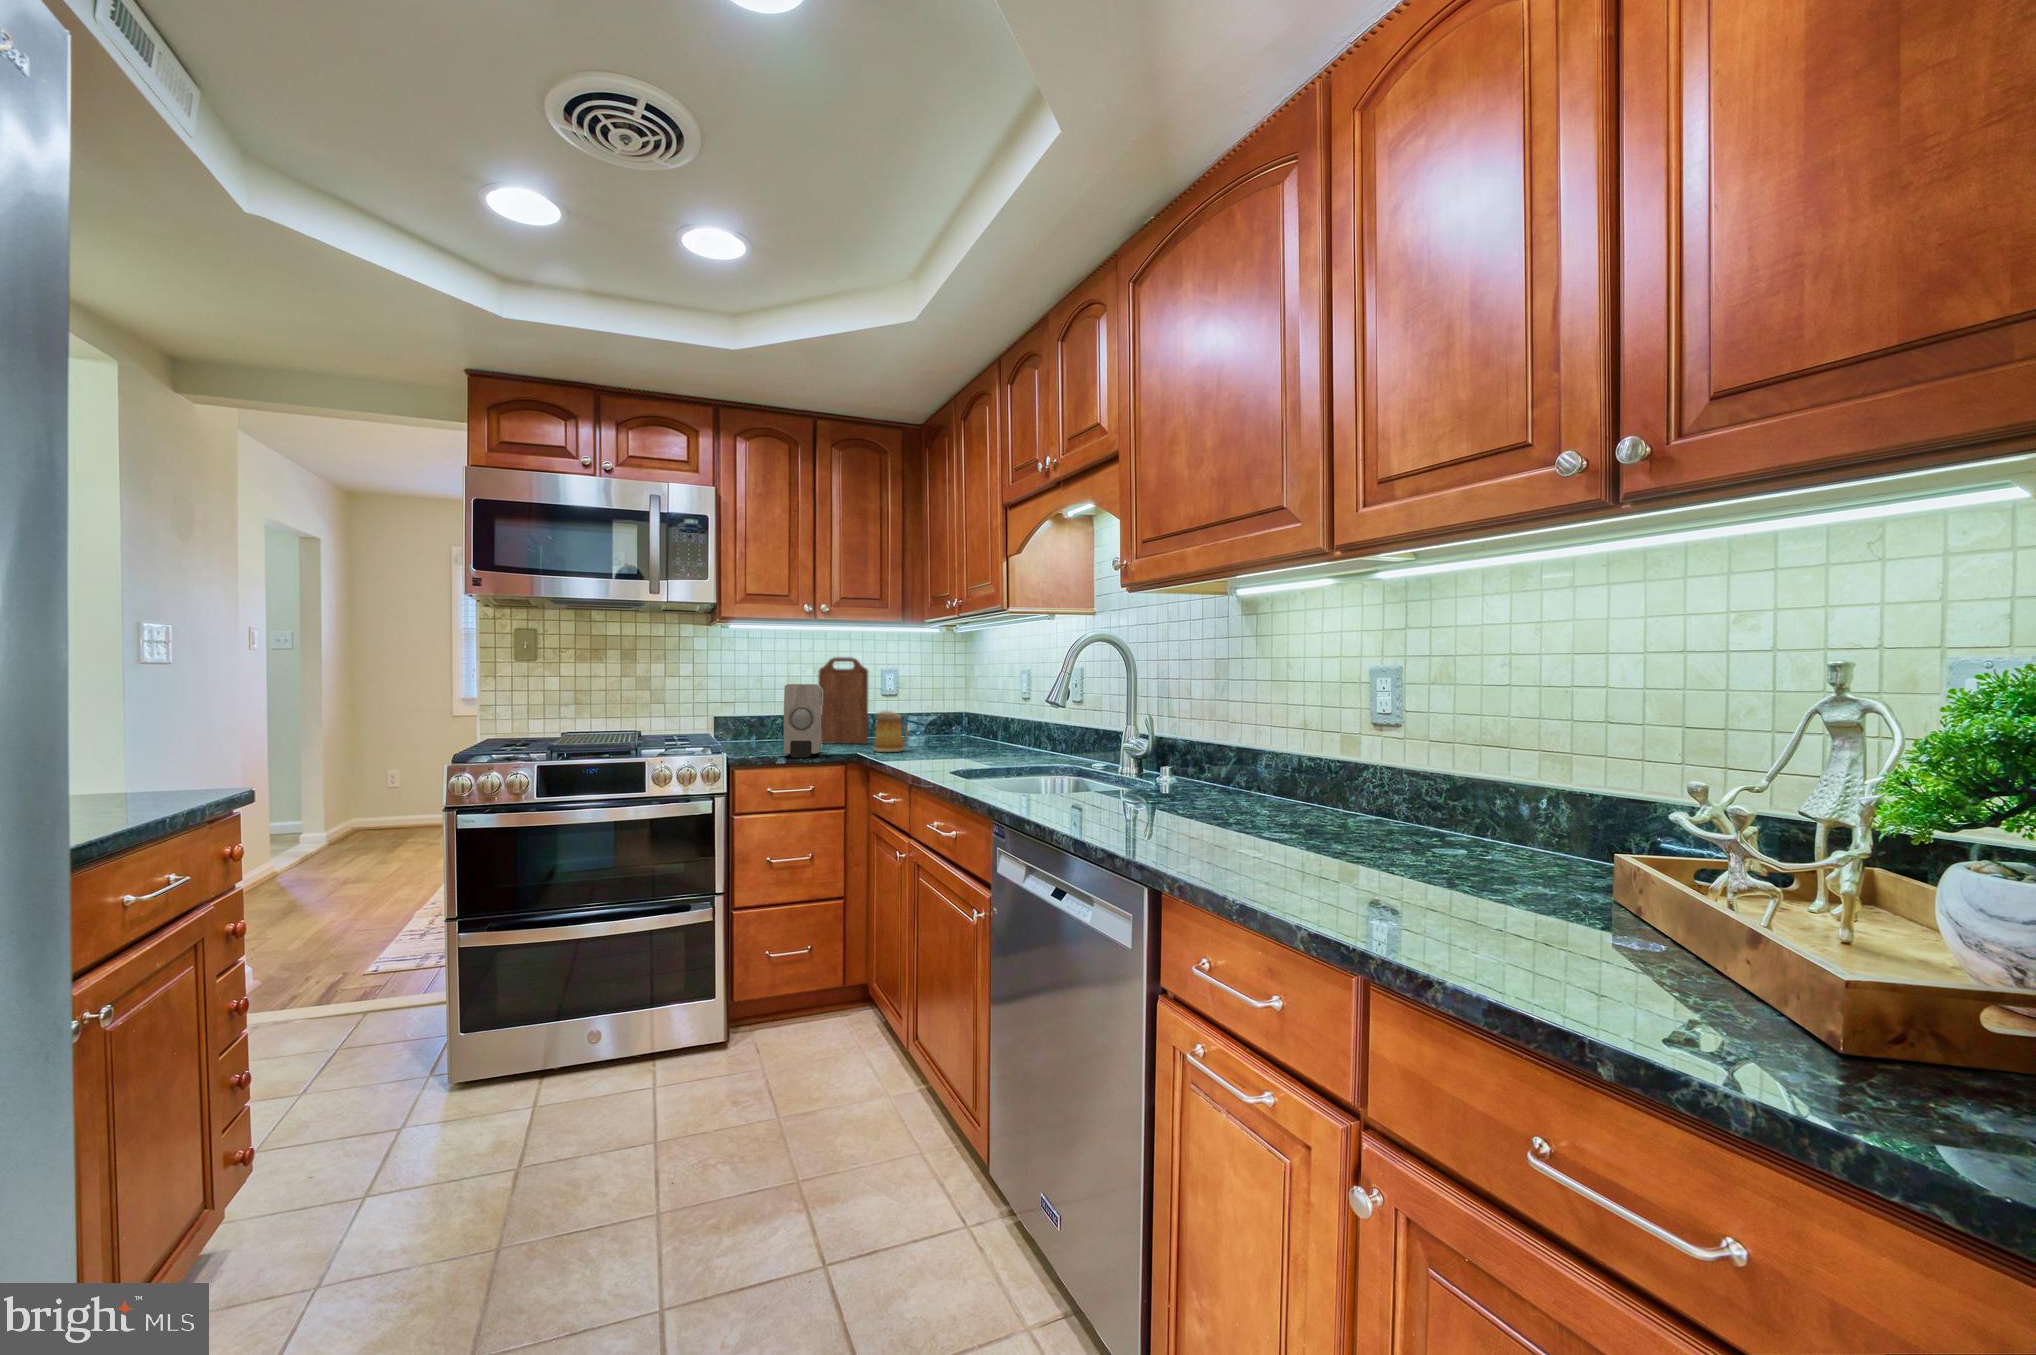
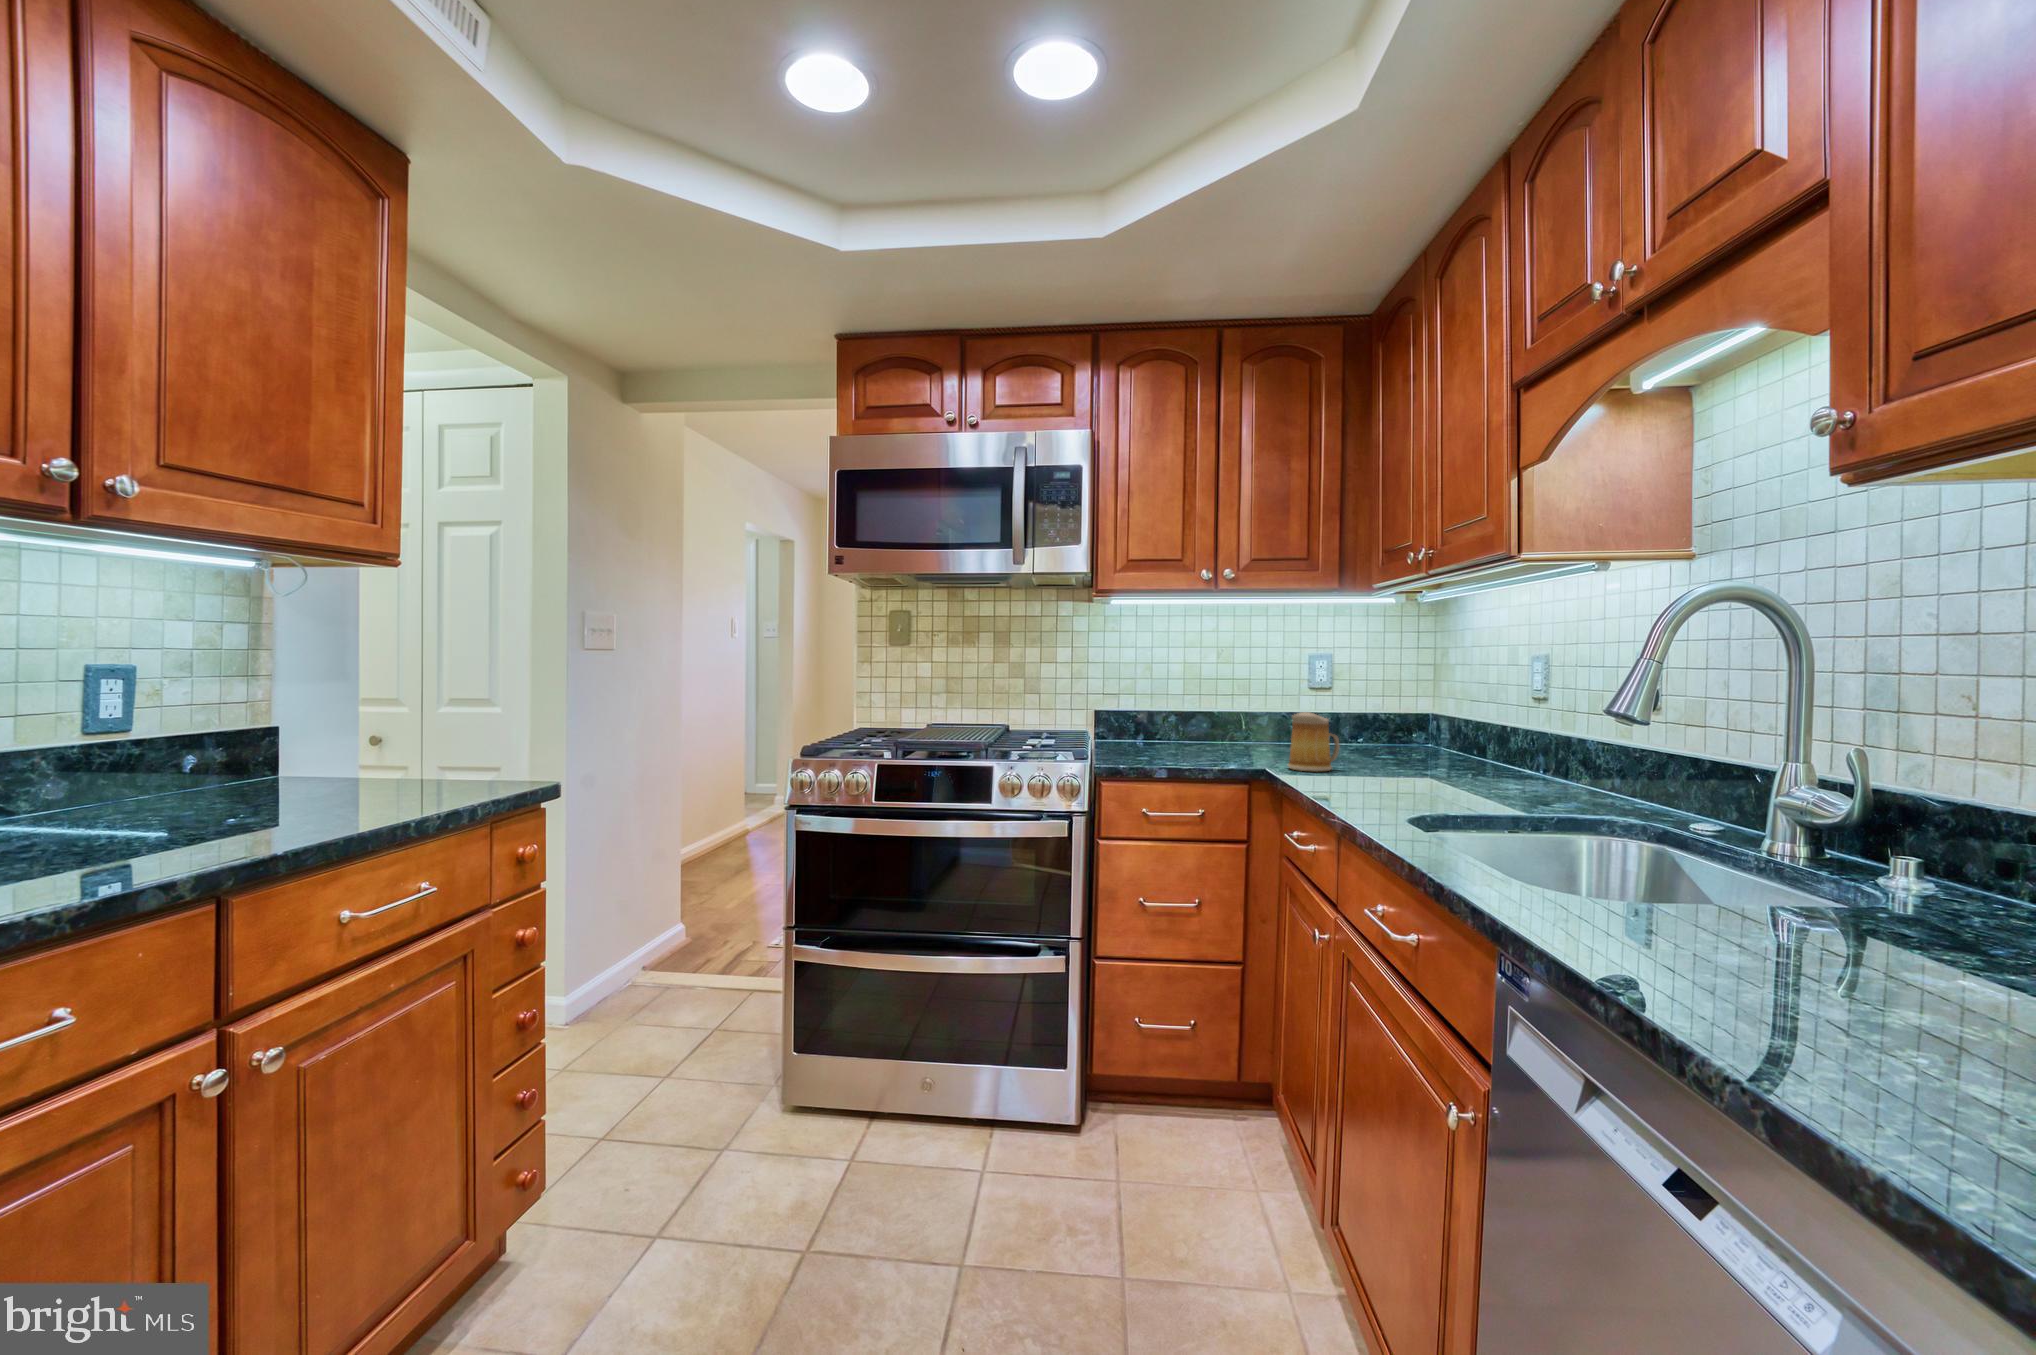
cutting board: present [818,657,868,744] -> none [1217,639,1285,755]
soap dispenser: present [783,684,822,758] -> none [1161,673,1216,772]

